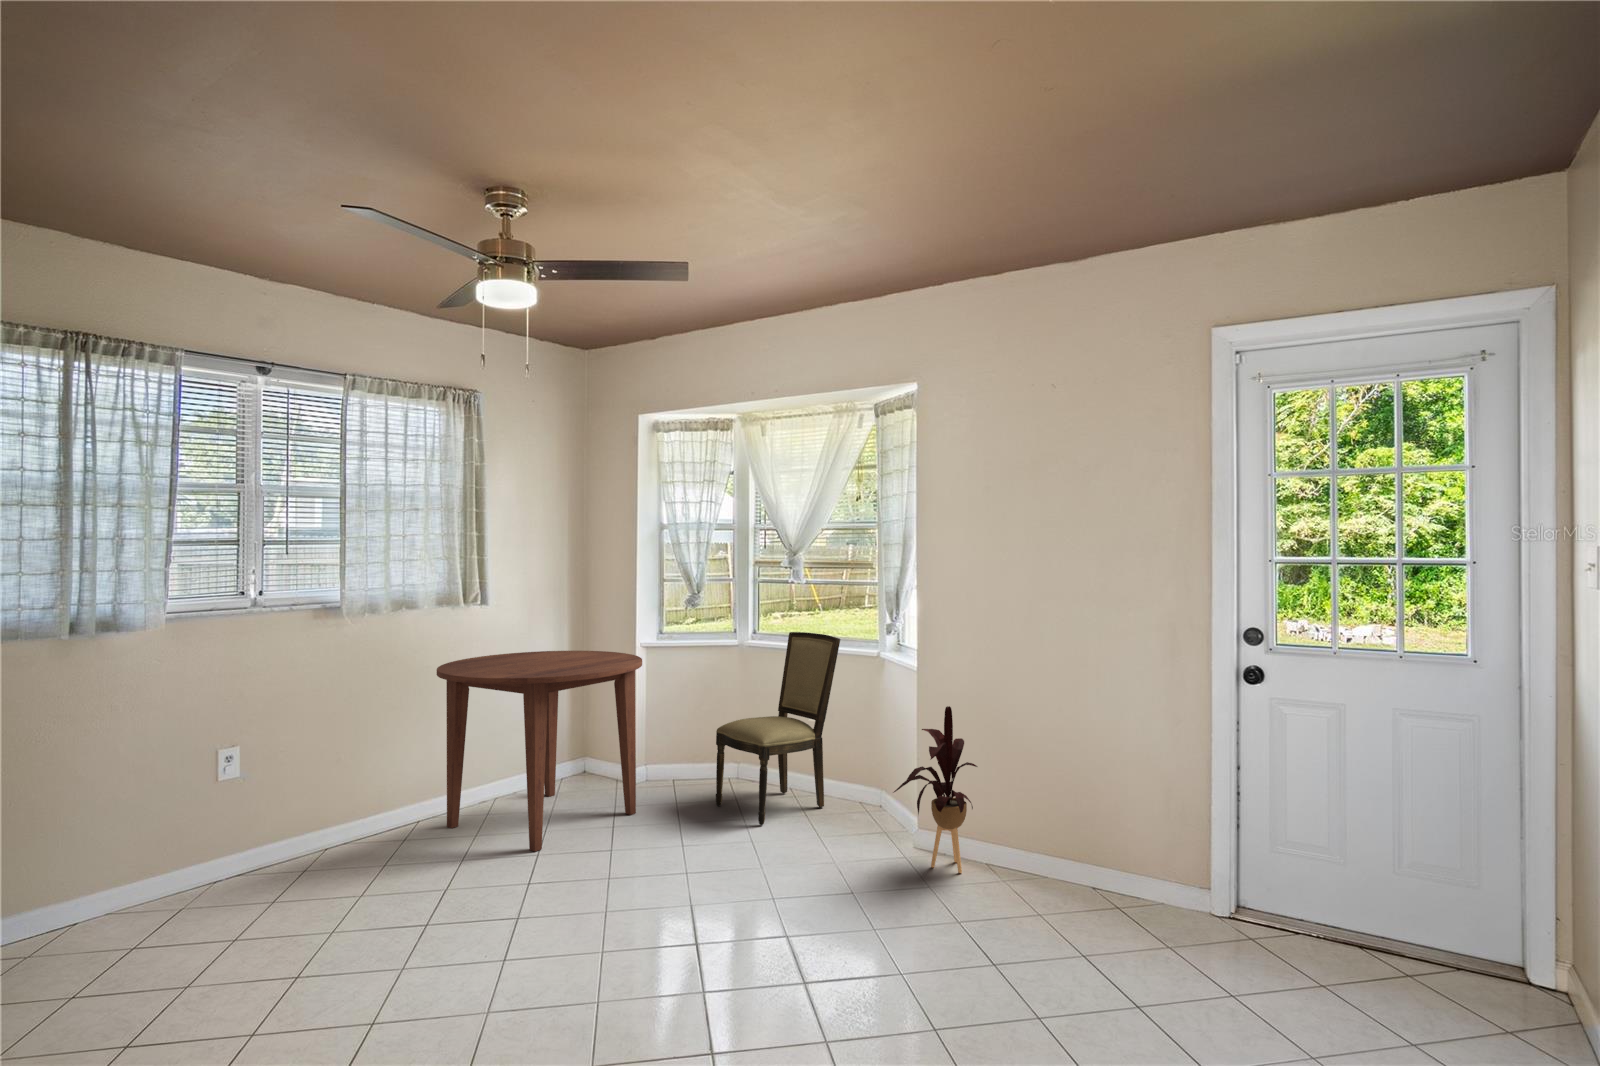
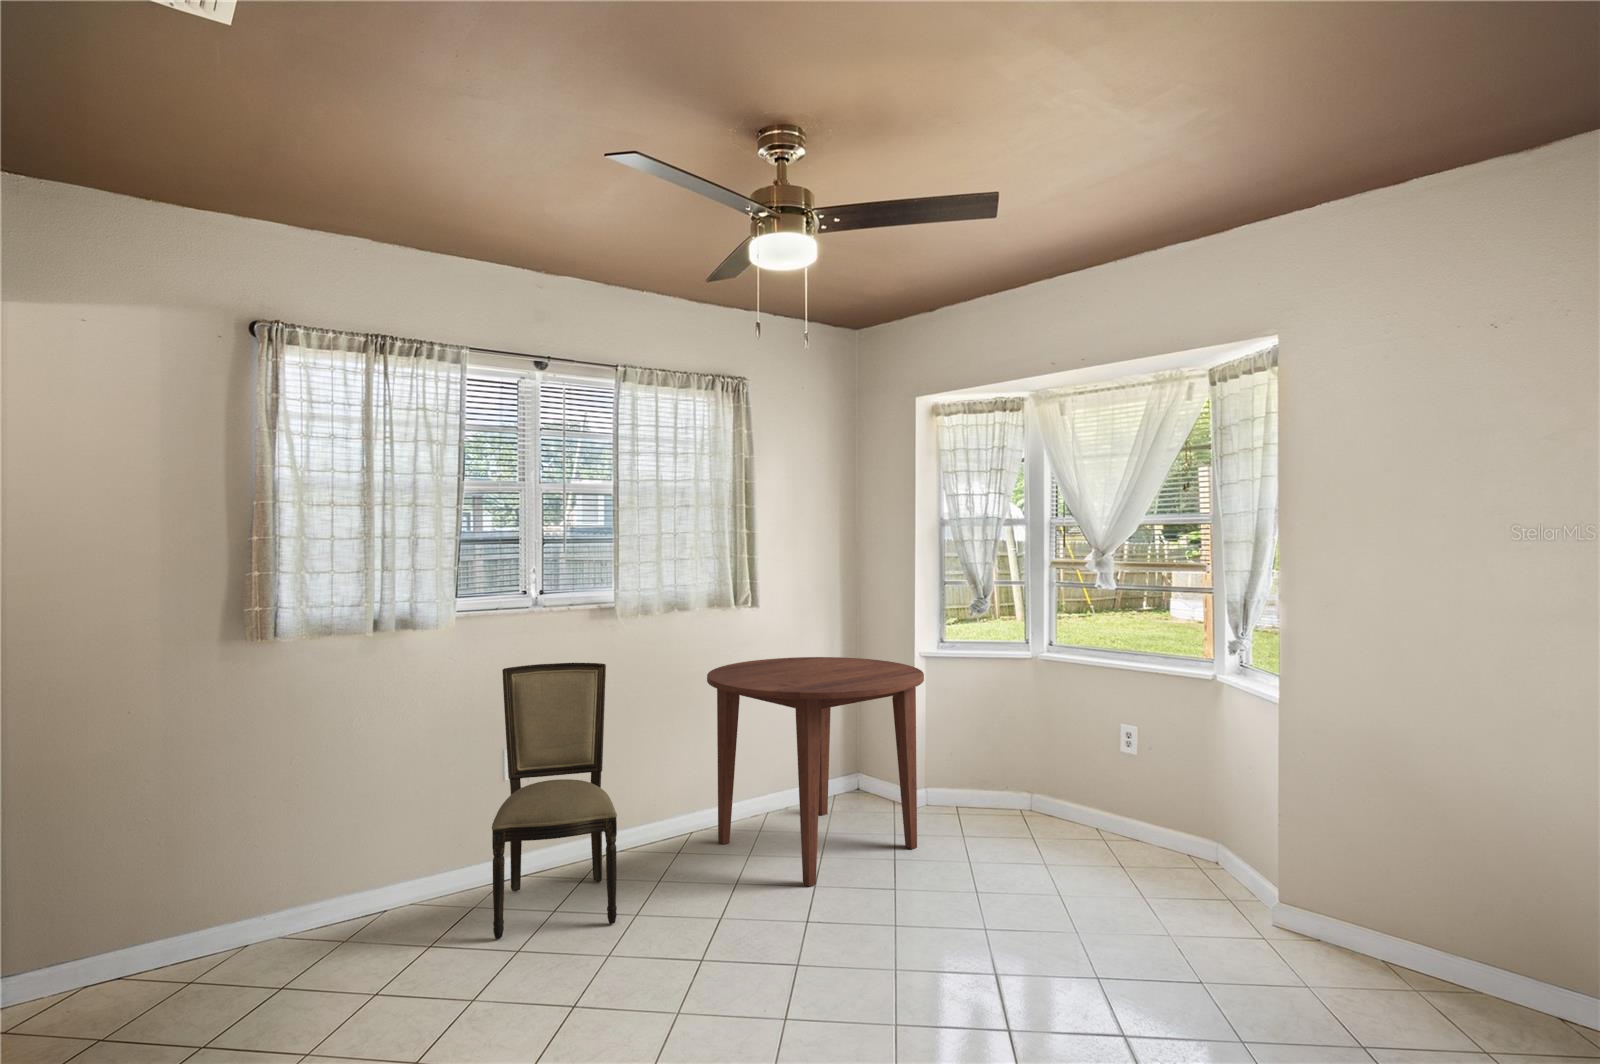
dining chair: present [716,632,840,825] -> present [492,663,617,939]
house plant: present [894,706,977,873] -> none [1262,766,1400,997]

